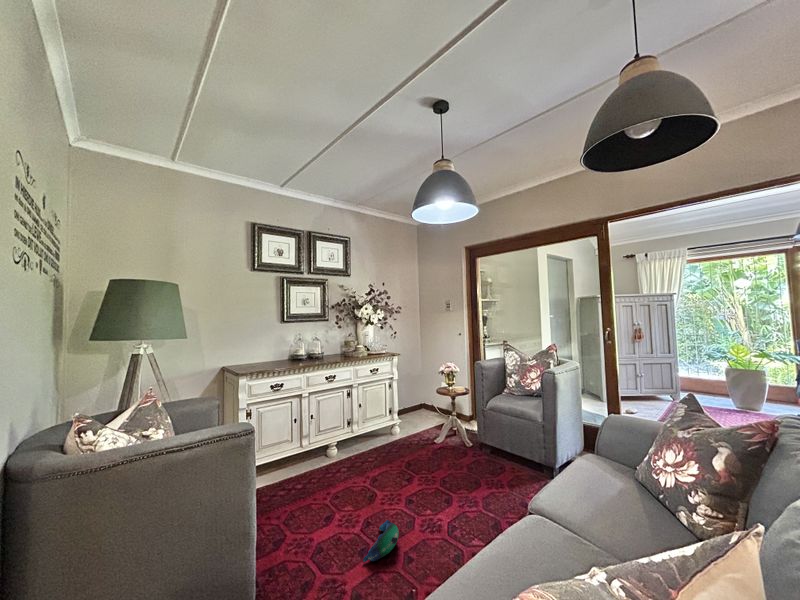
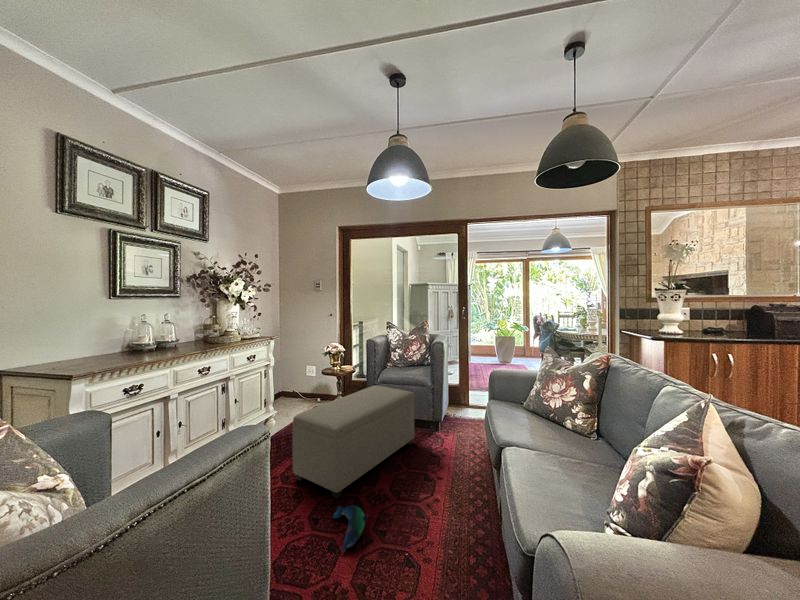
ottoman: none [375,411,512,513] -> present [293,385,414,498]

